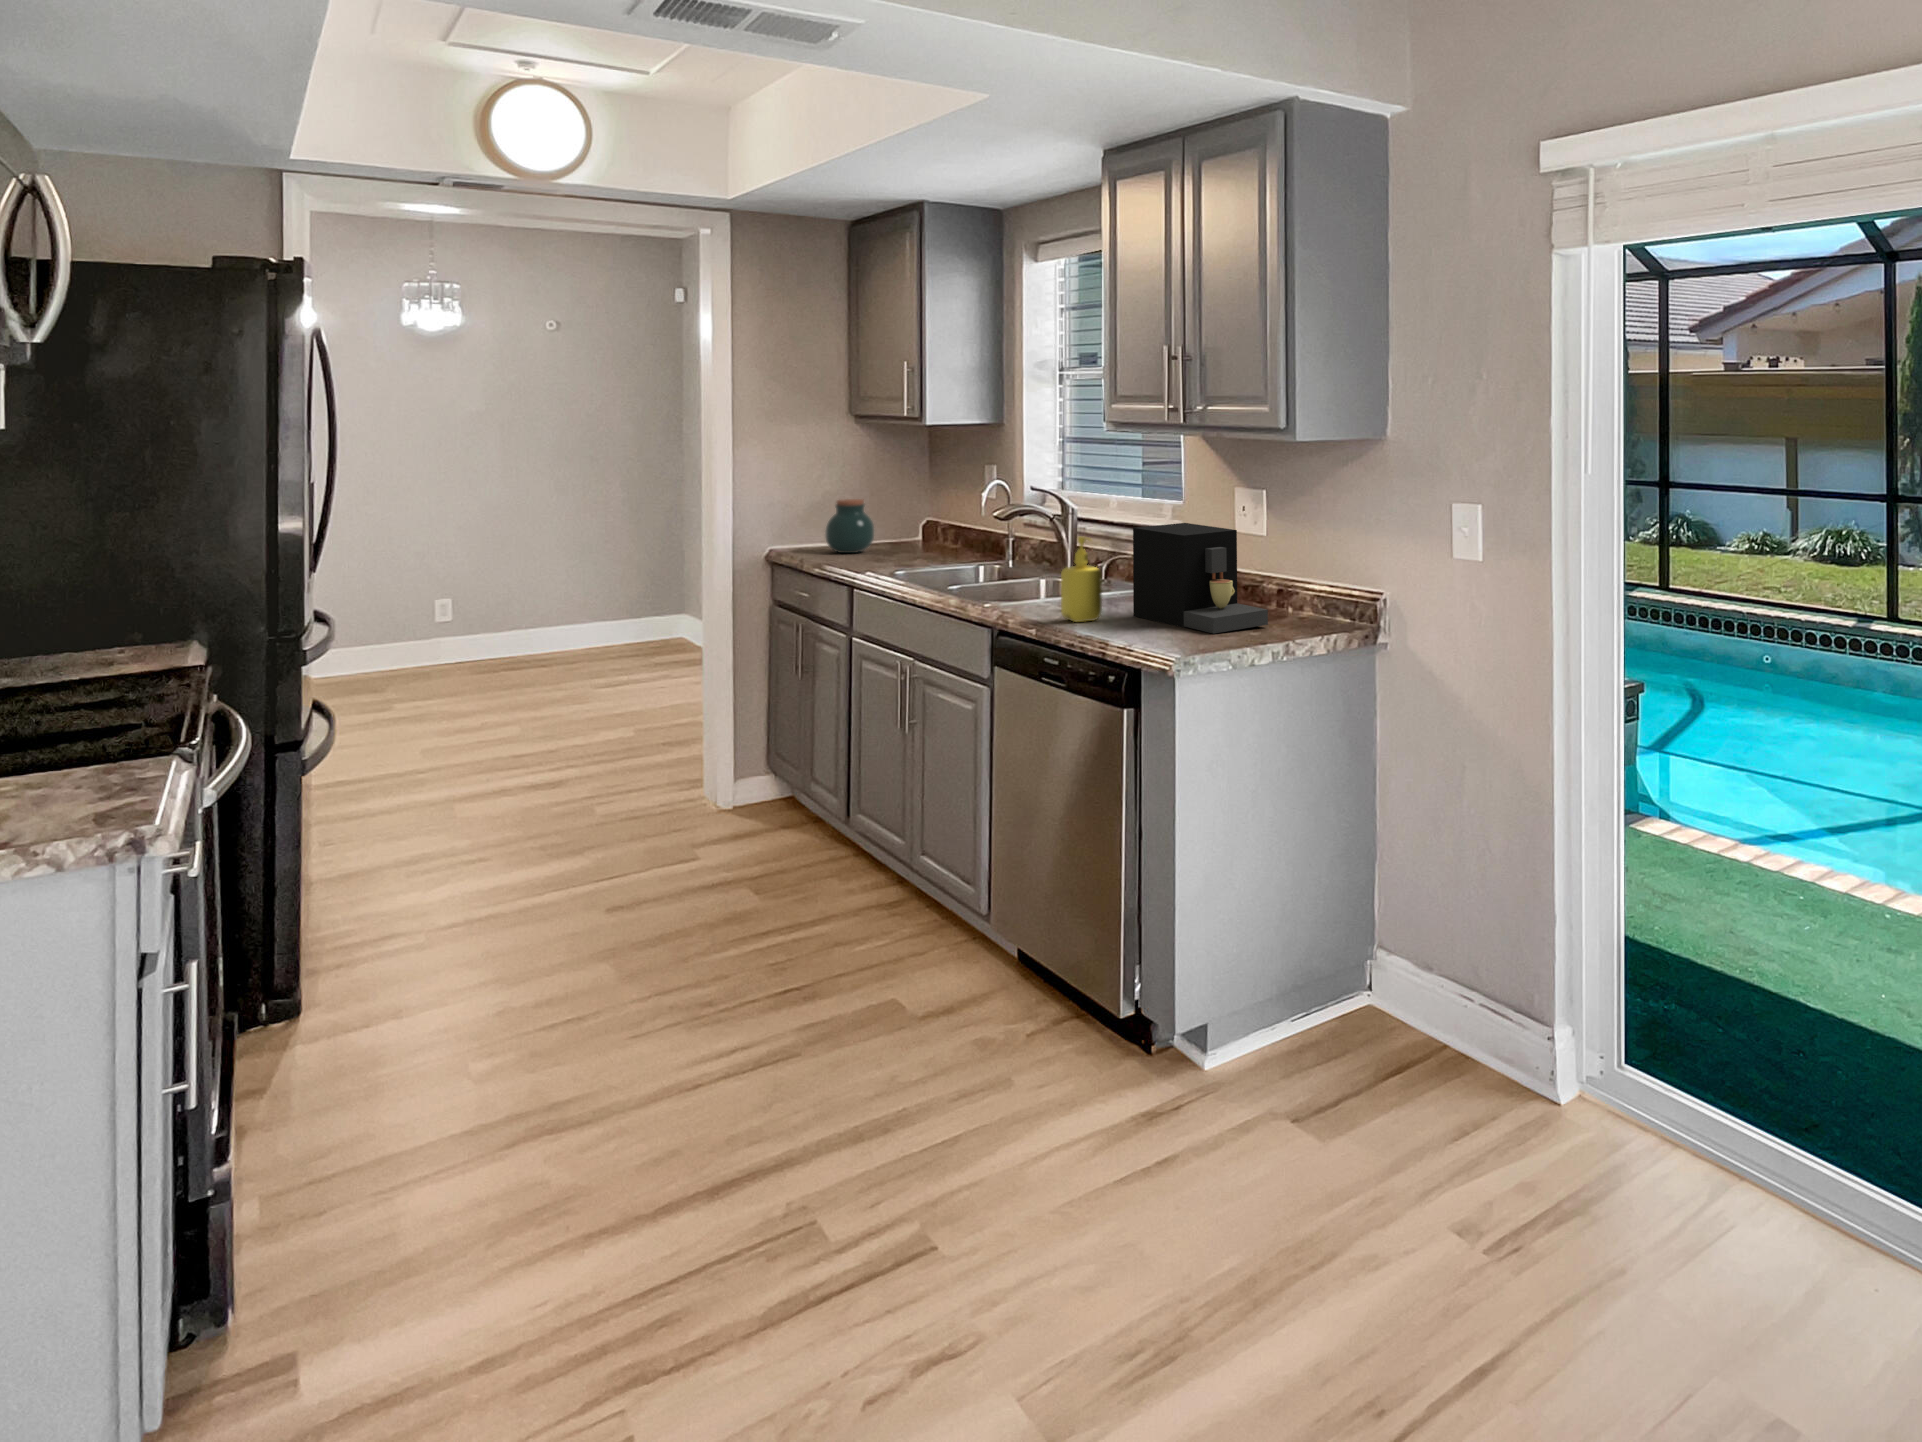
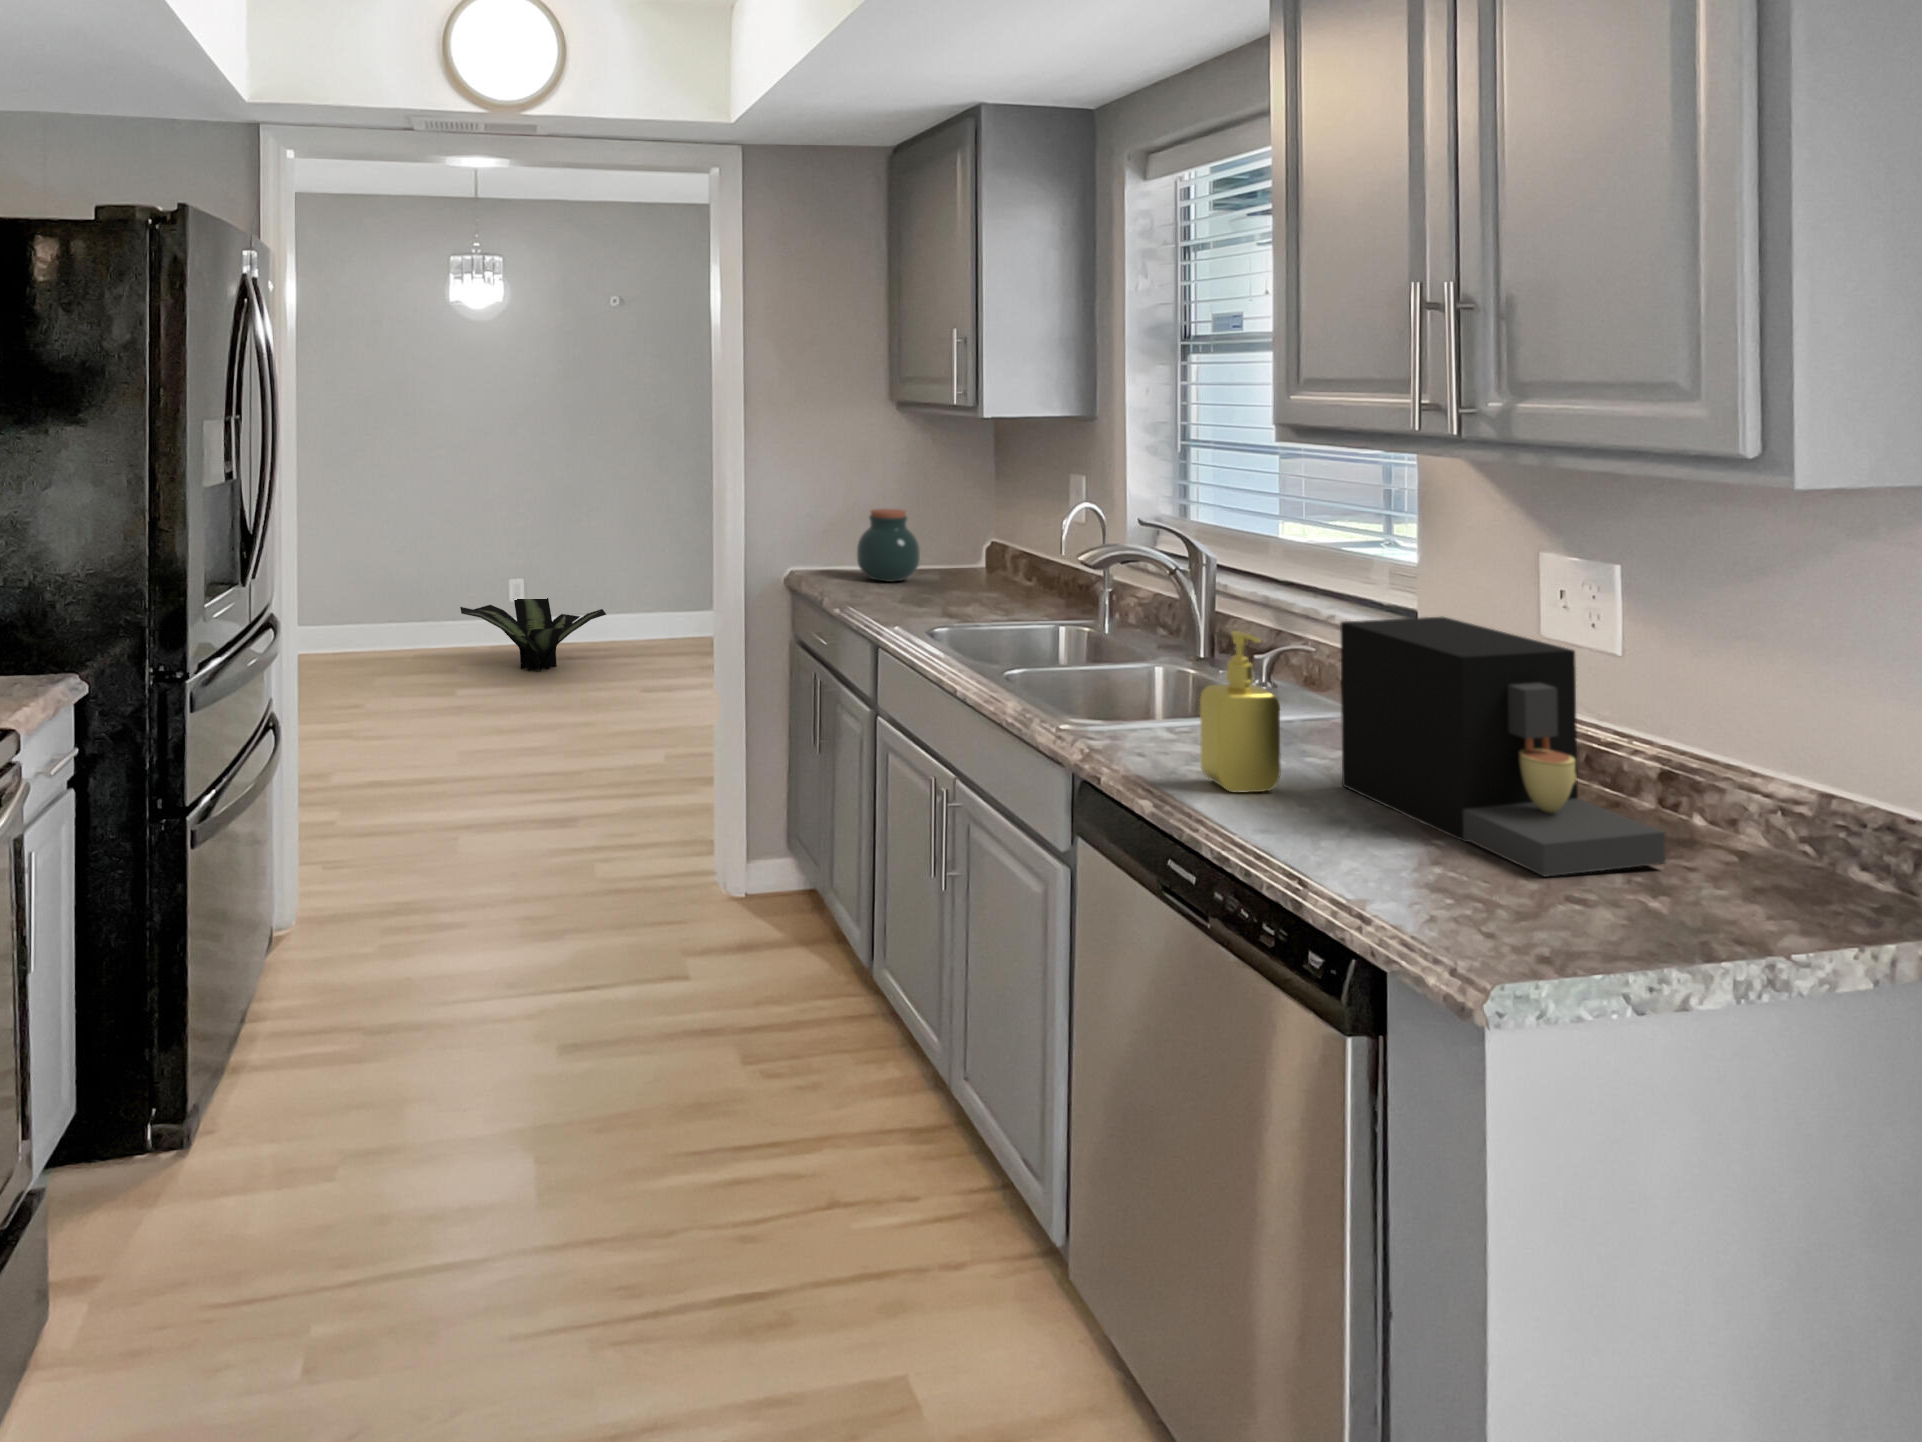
potted plant: none [403,609,560,683] -> present [460,598,606,671]

